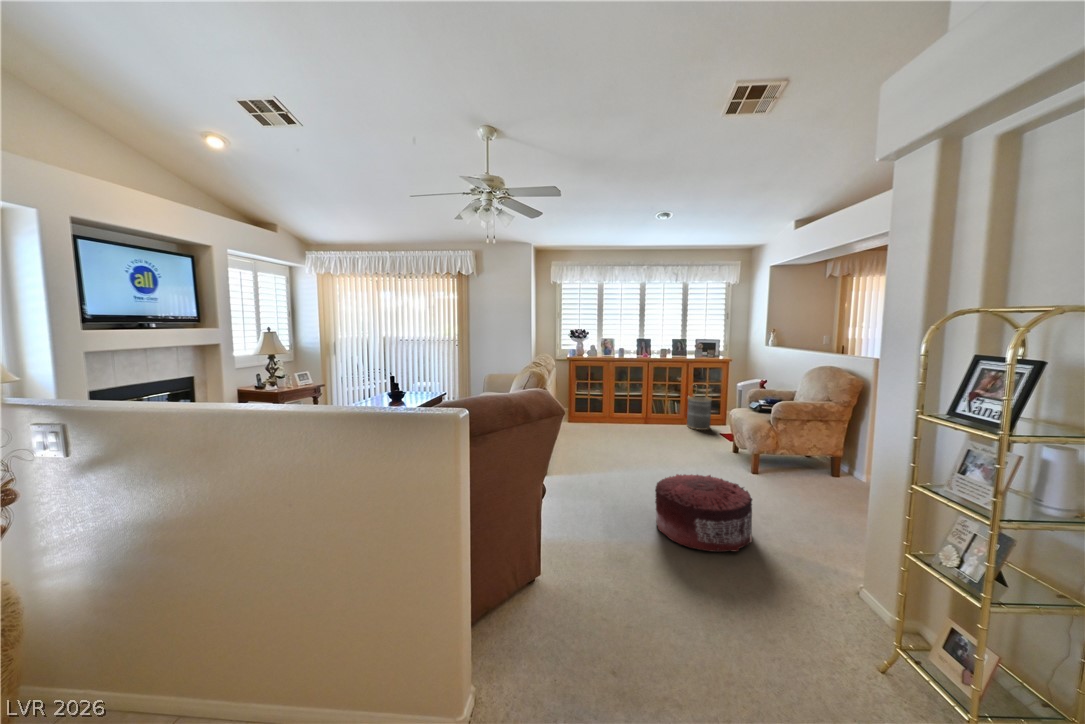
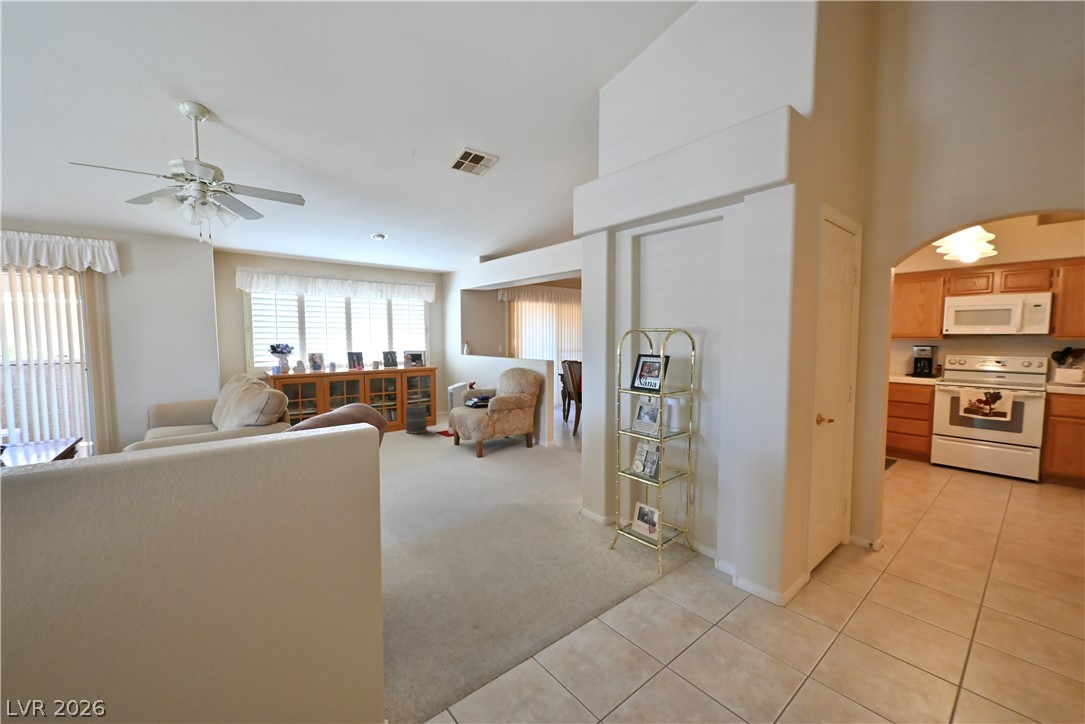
pouf: present [655,474,752,552] -> none [439,459,510,514]

